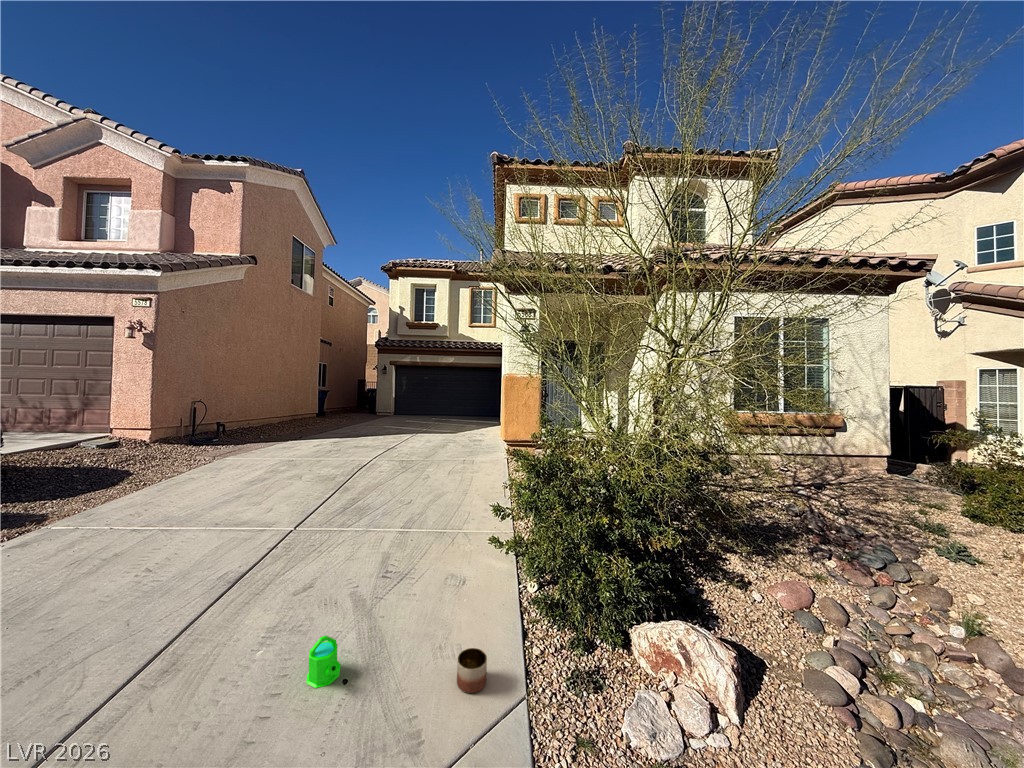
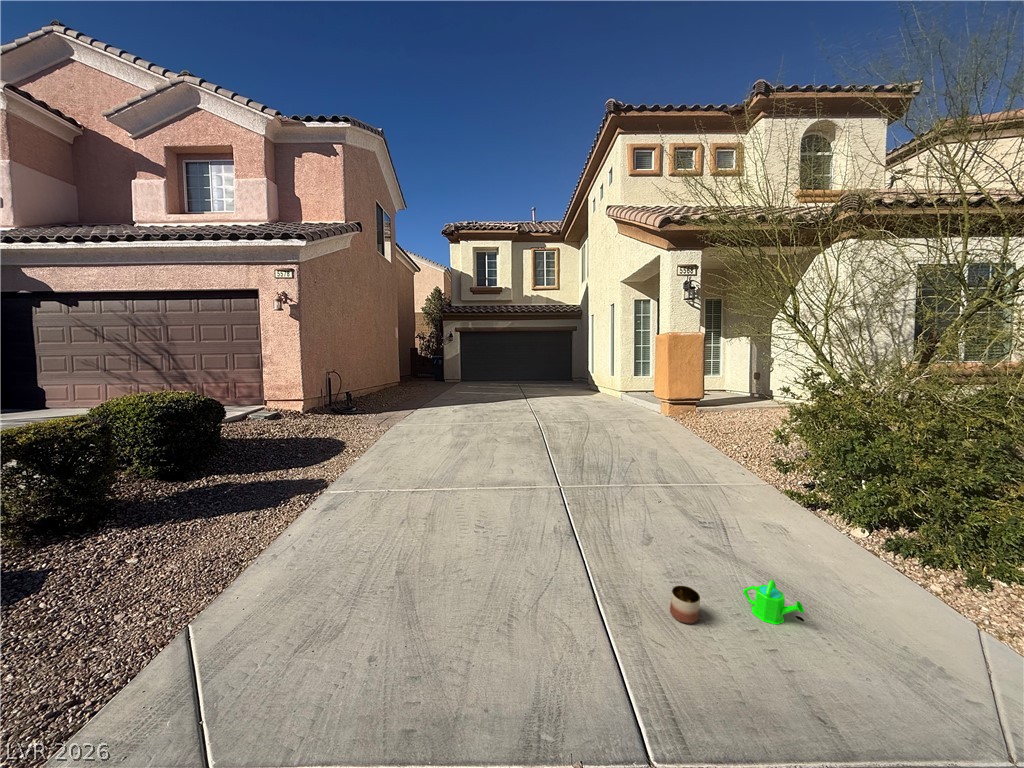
planter: present [457,648,487,693] -> present [670,586,700,624]

